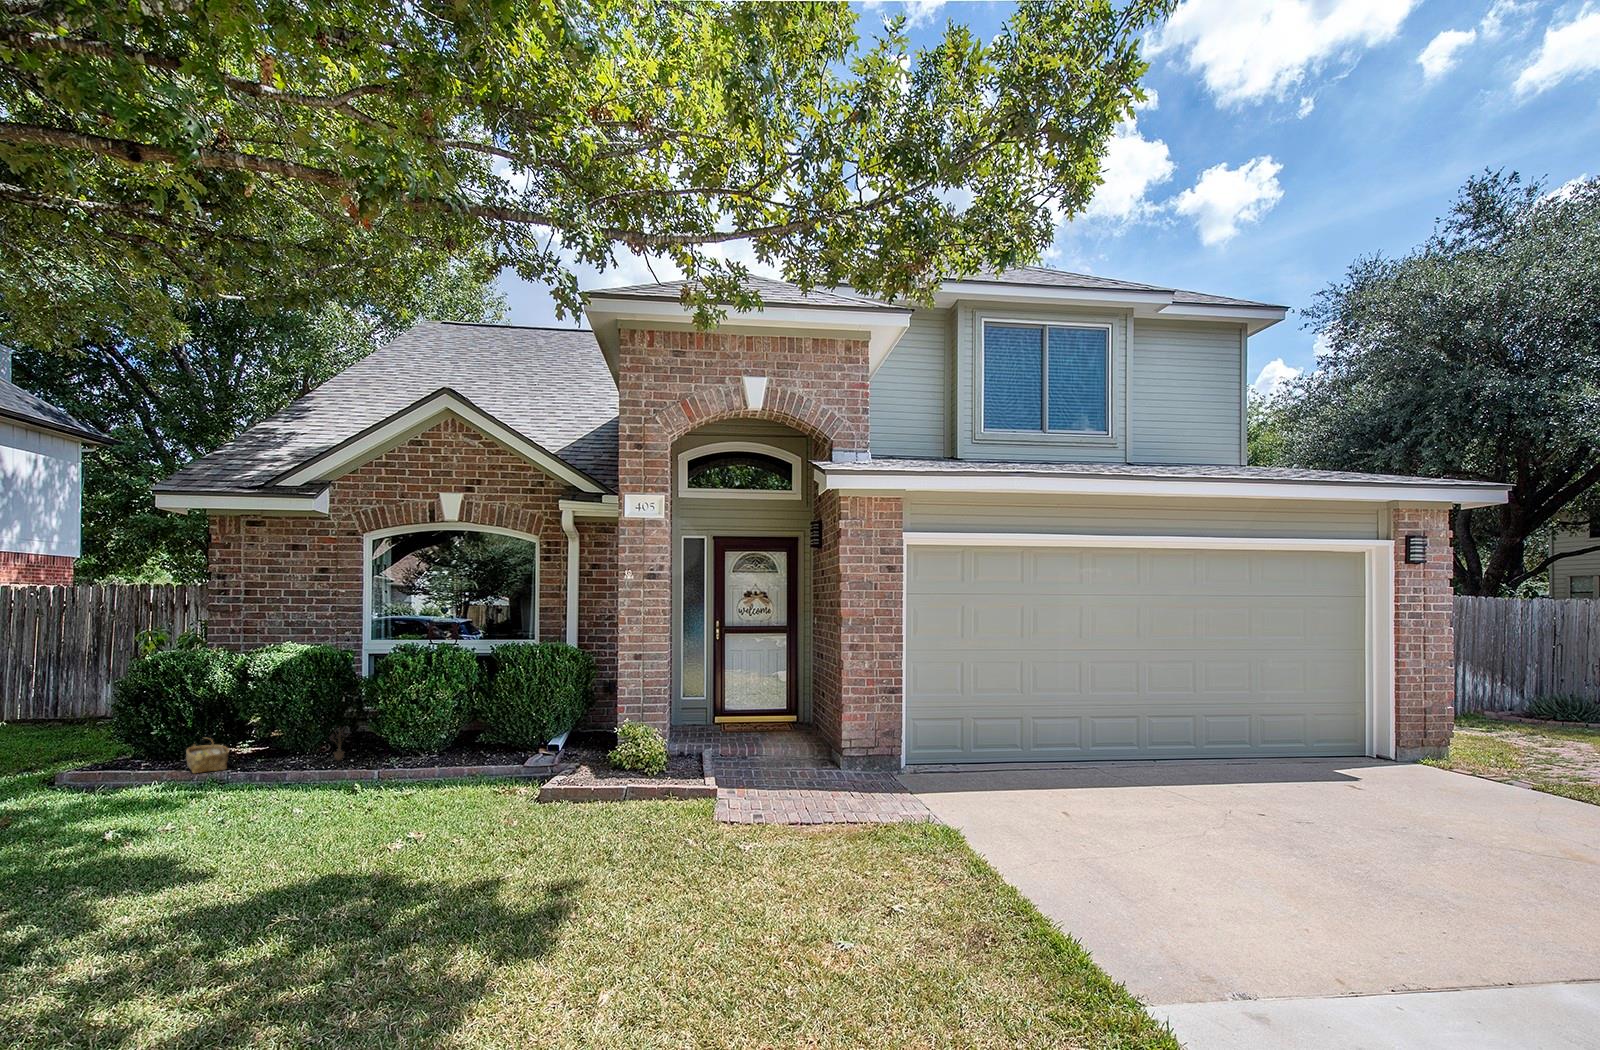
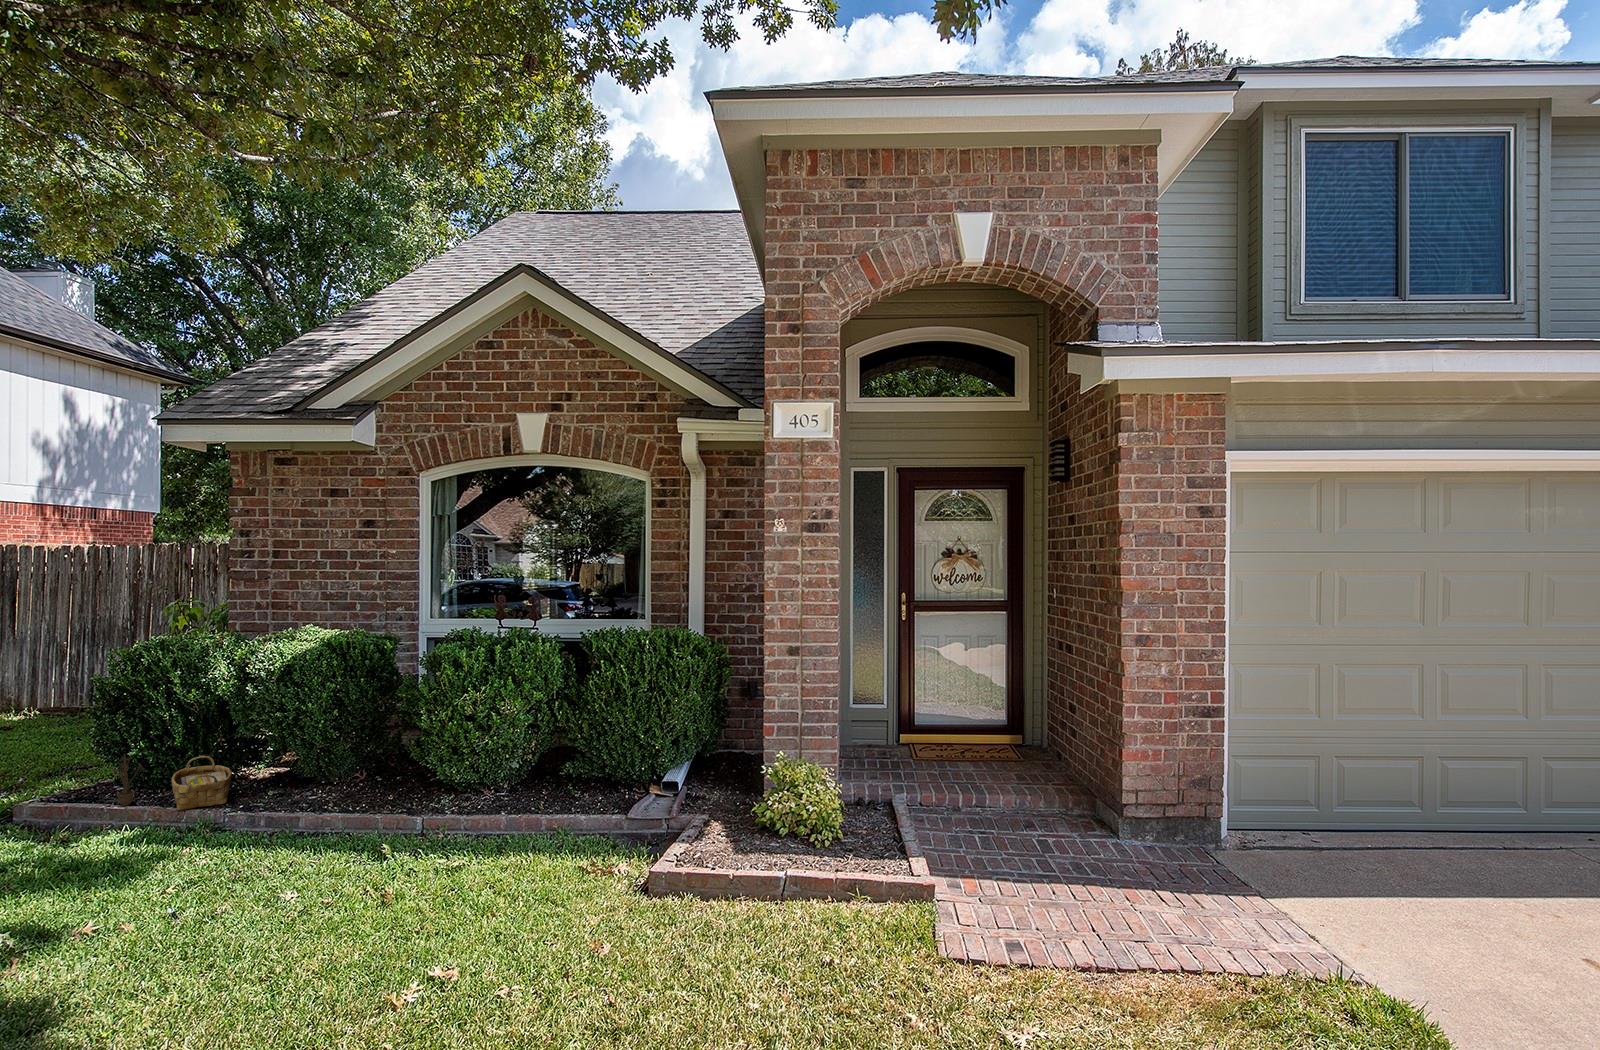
decorative plant: present [327,732,348,761] -> present [107,754,142,806]

